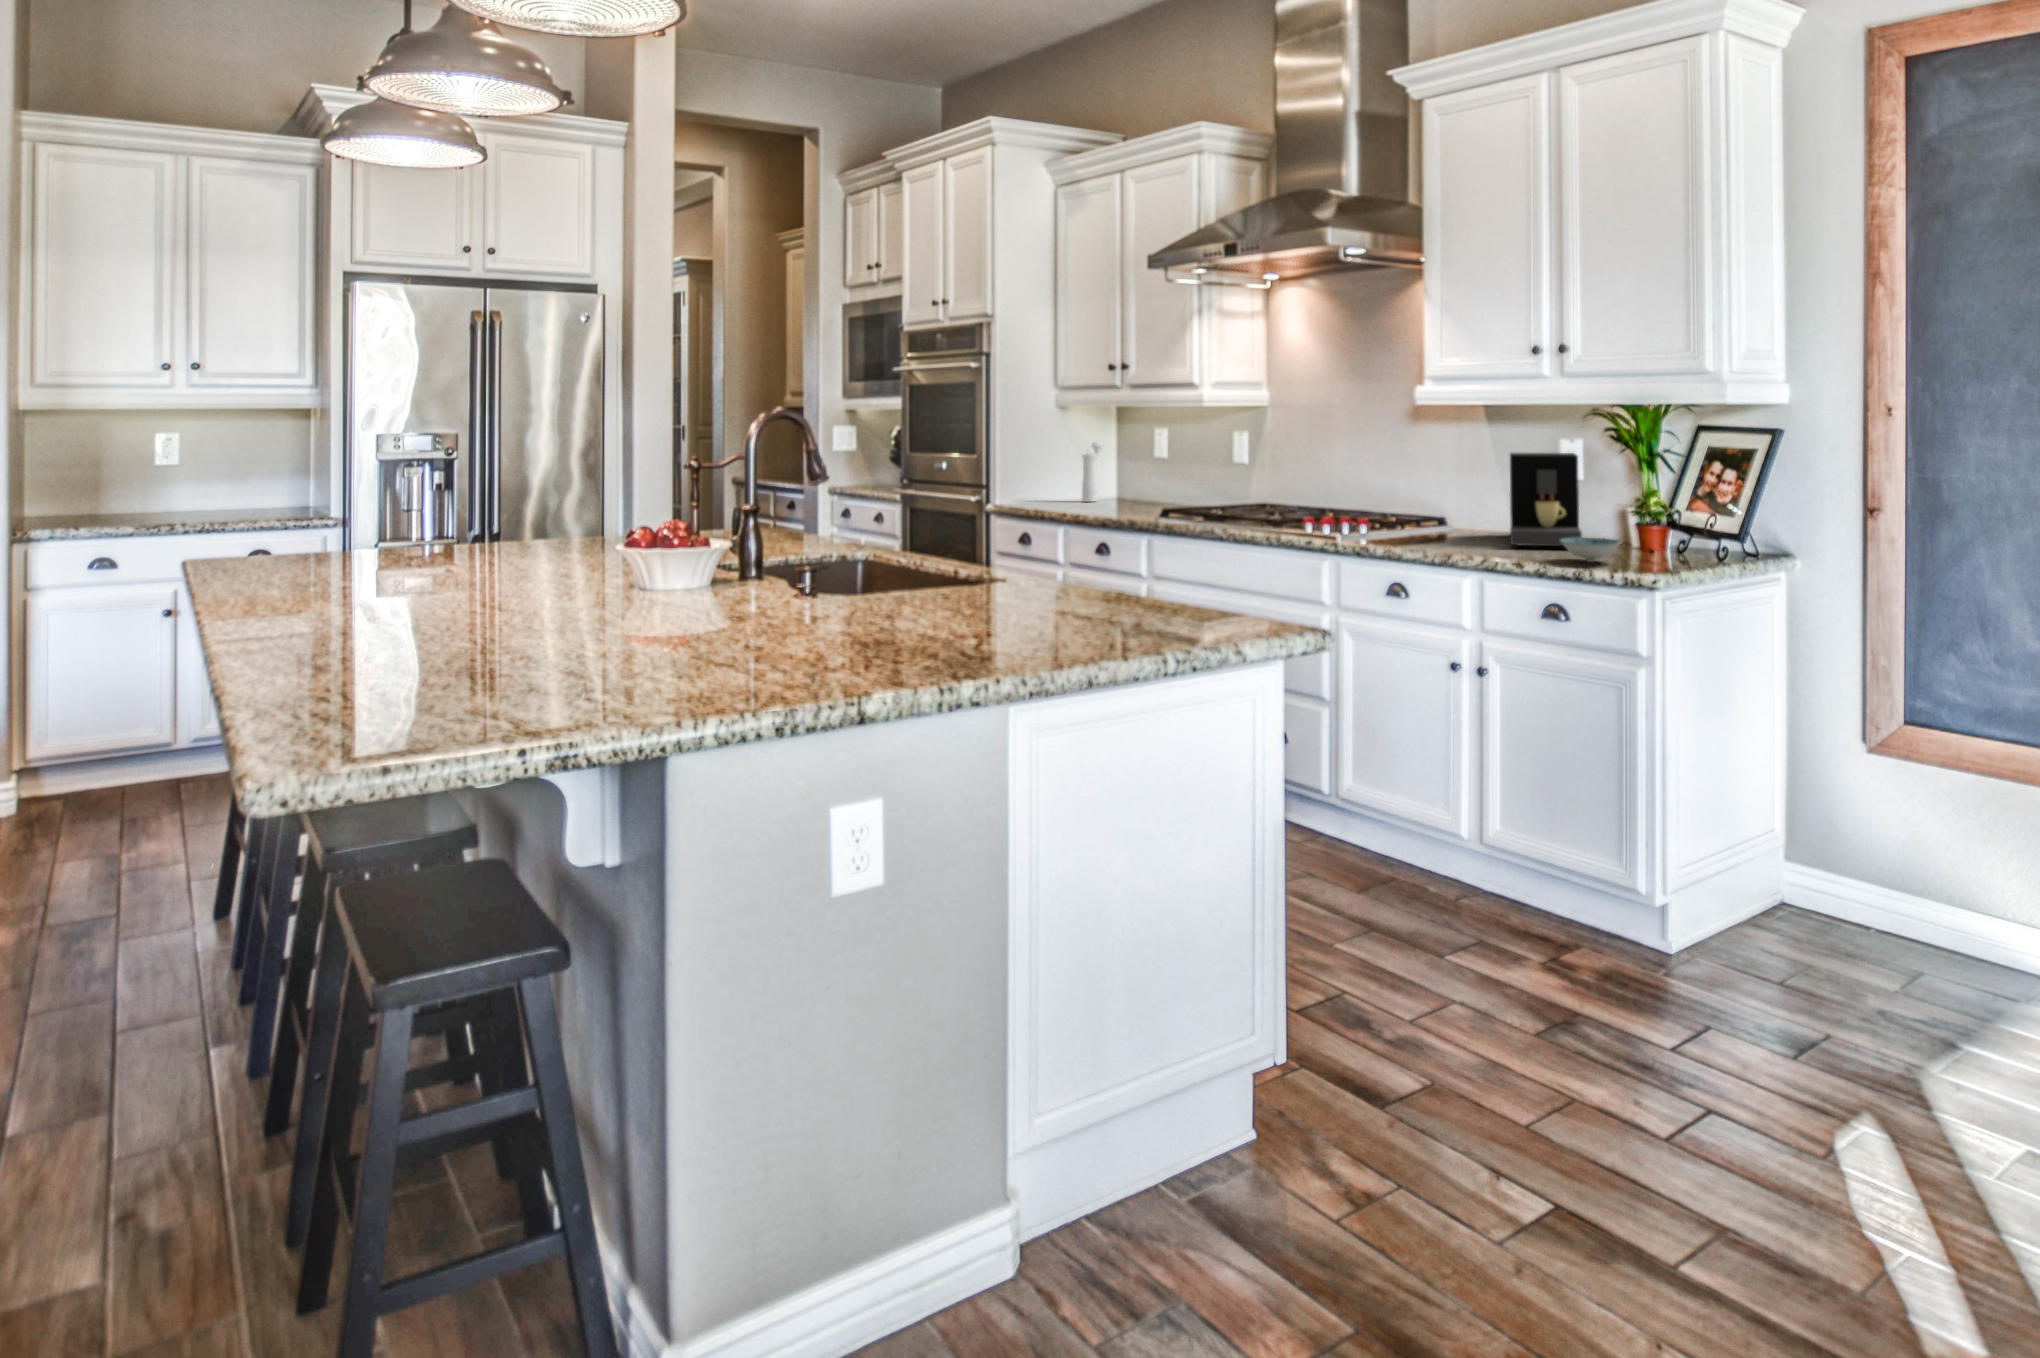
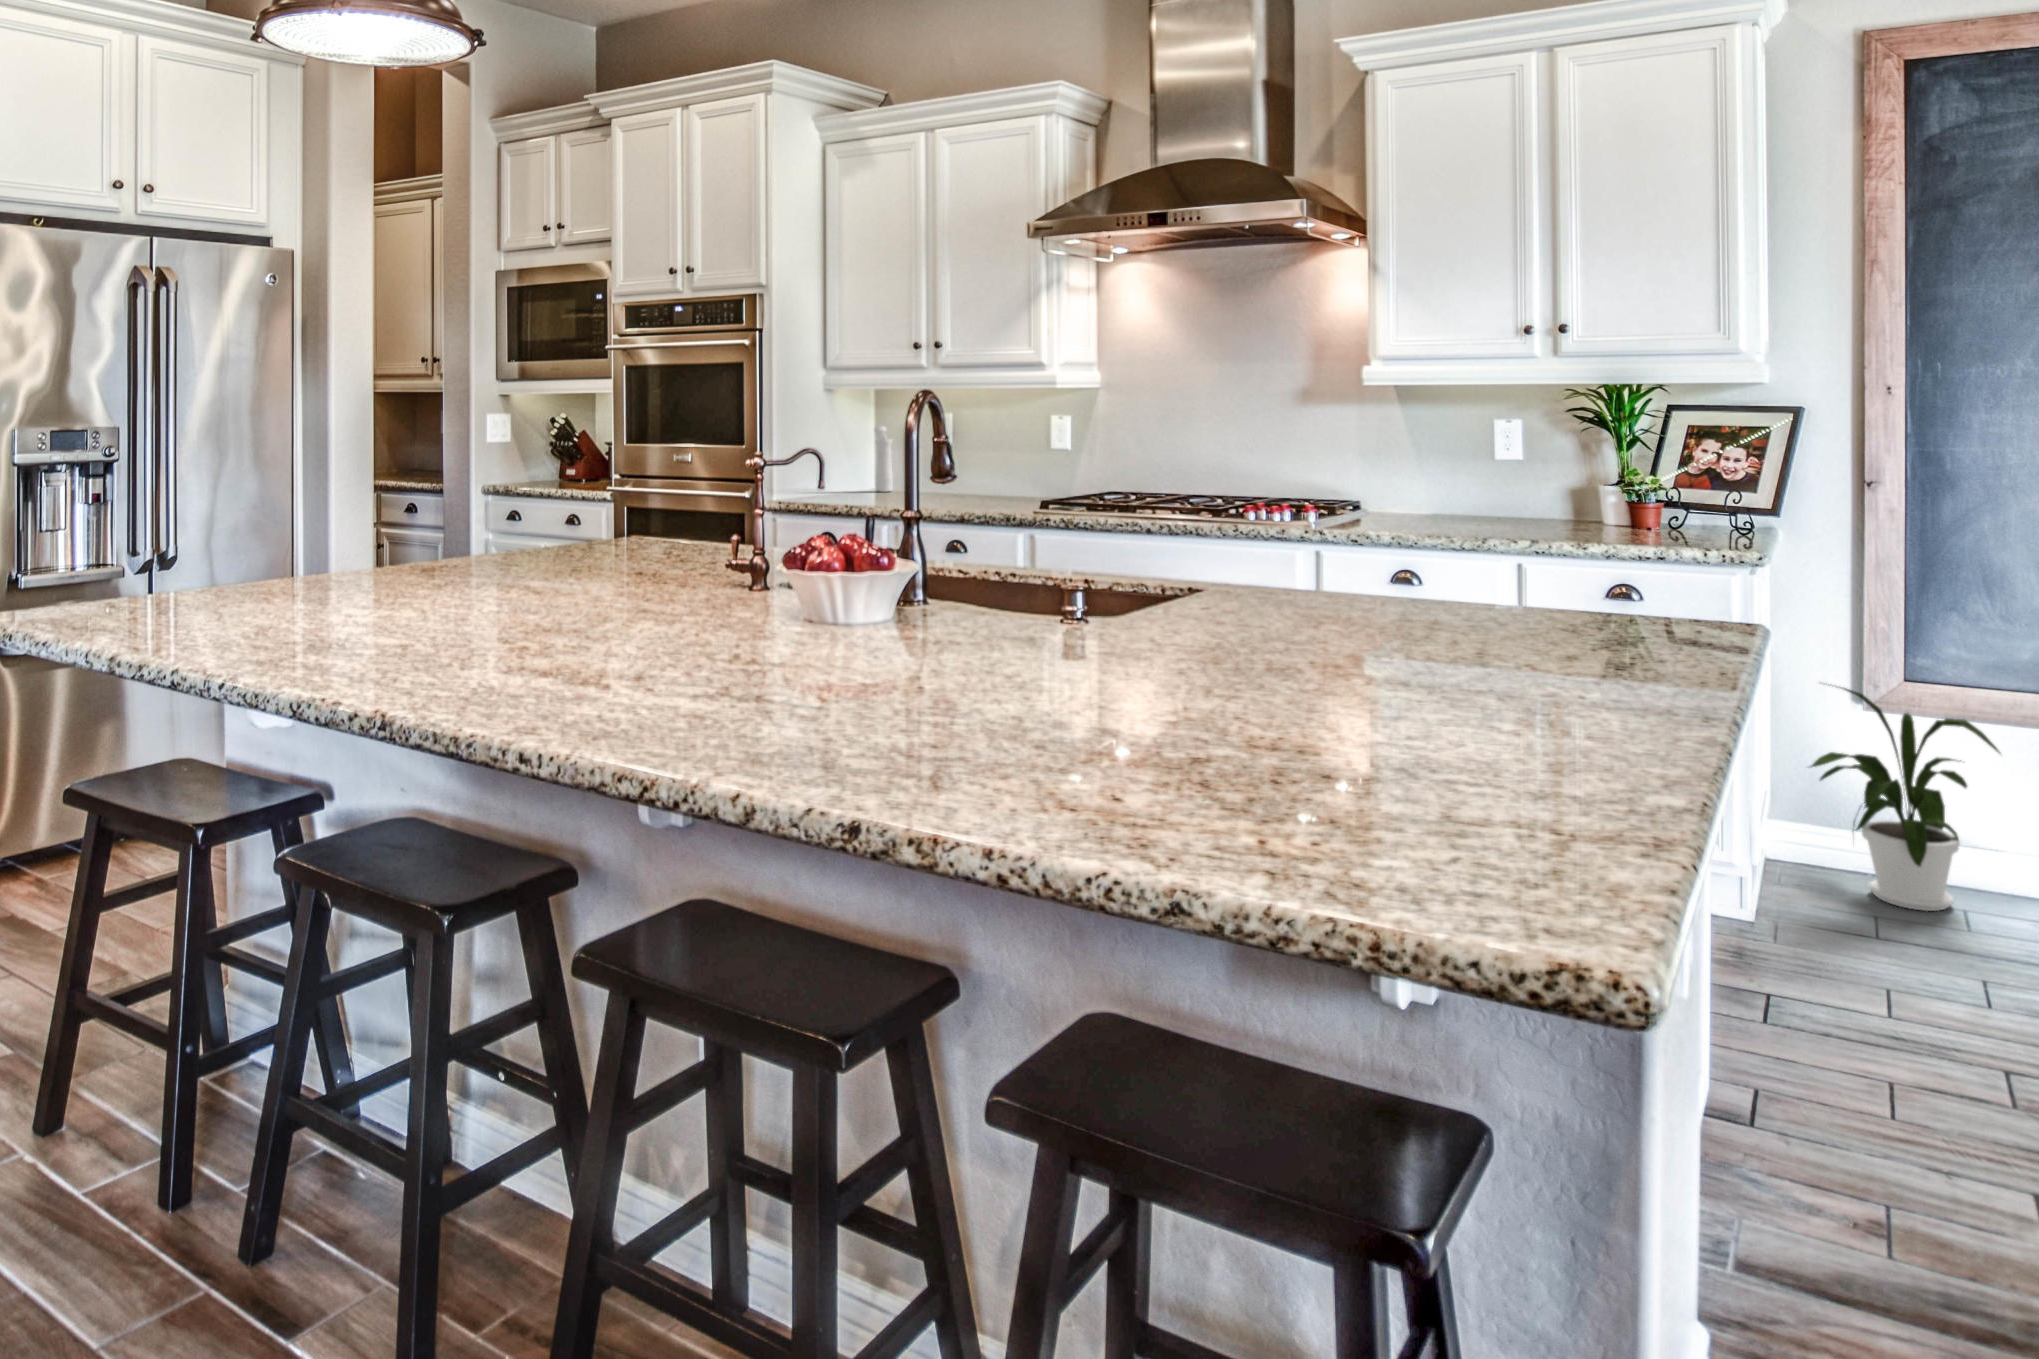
coffee maker: present [1510,453,1582,546] -> none [1452,431,1585,524]
ceramic bowl: present [1560,538,1621,562] -> none [1613,515,1687,539]
house plant: none [1724,720,1926,970] -> present [1811,684,1999,911]

